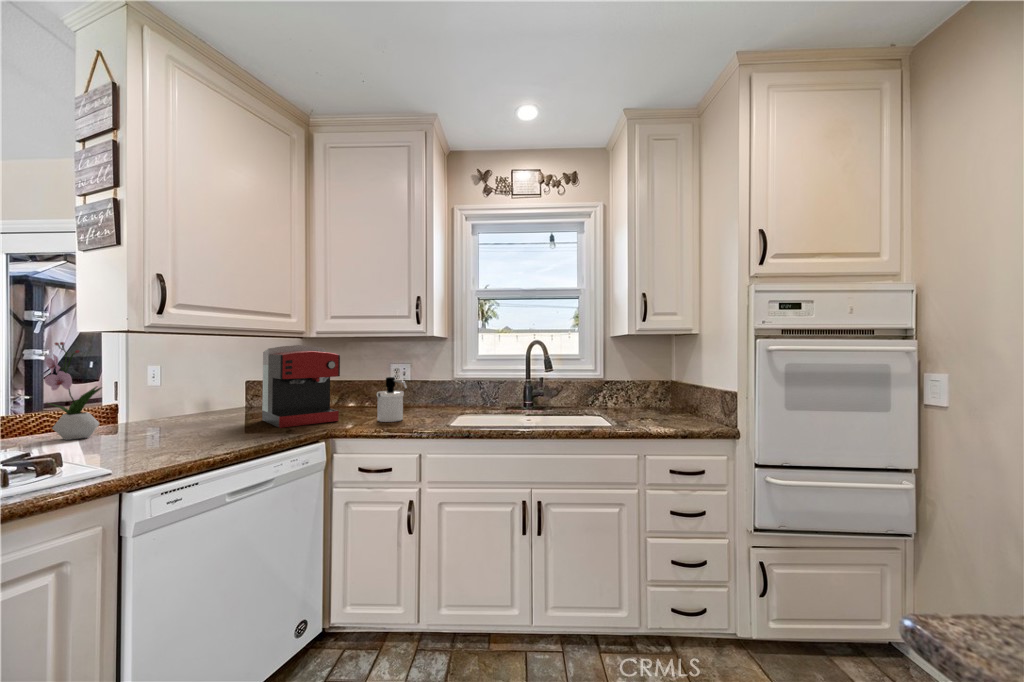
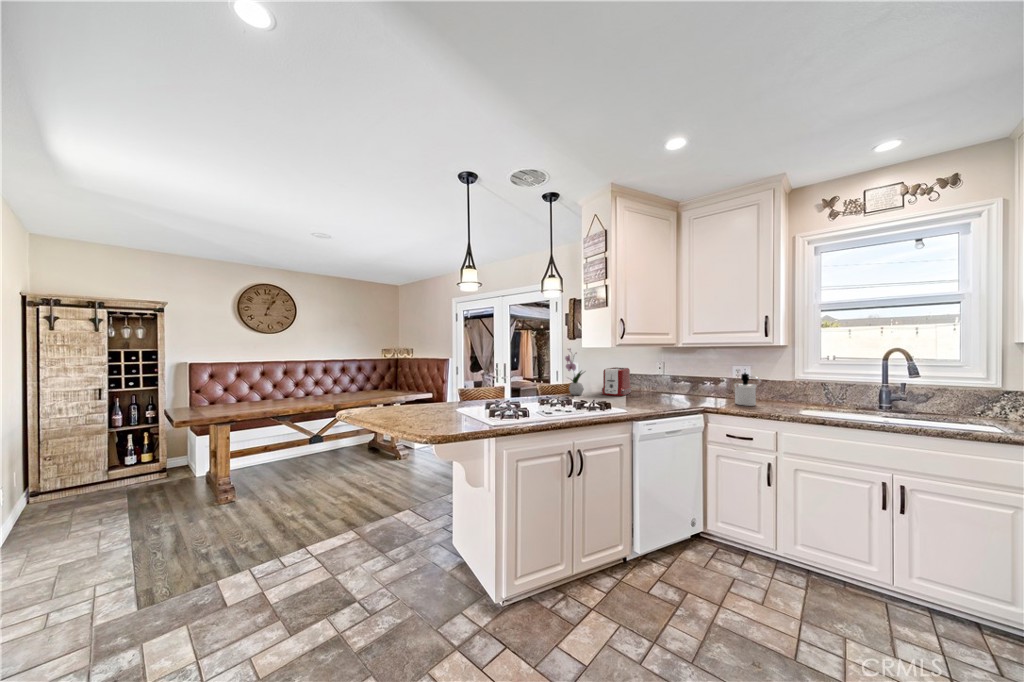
coffee maker: present [262,345,340,428] -> none [654,350,706,401]
toaster: none [150,378,224,431] -> present [602,367,632,396]

